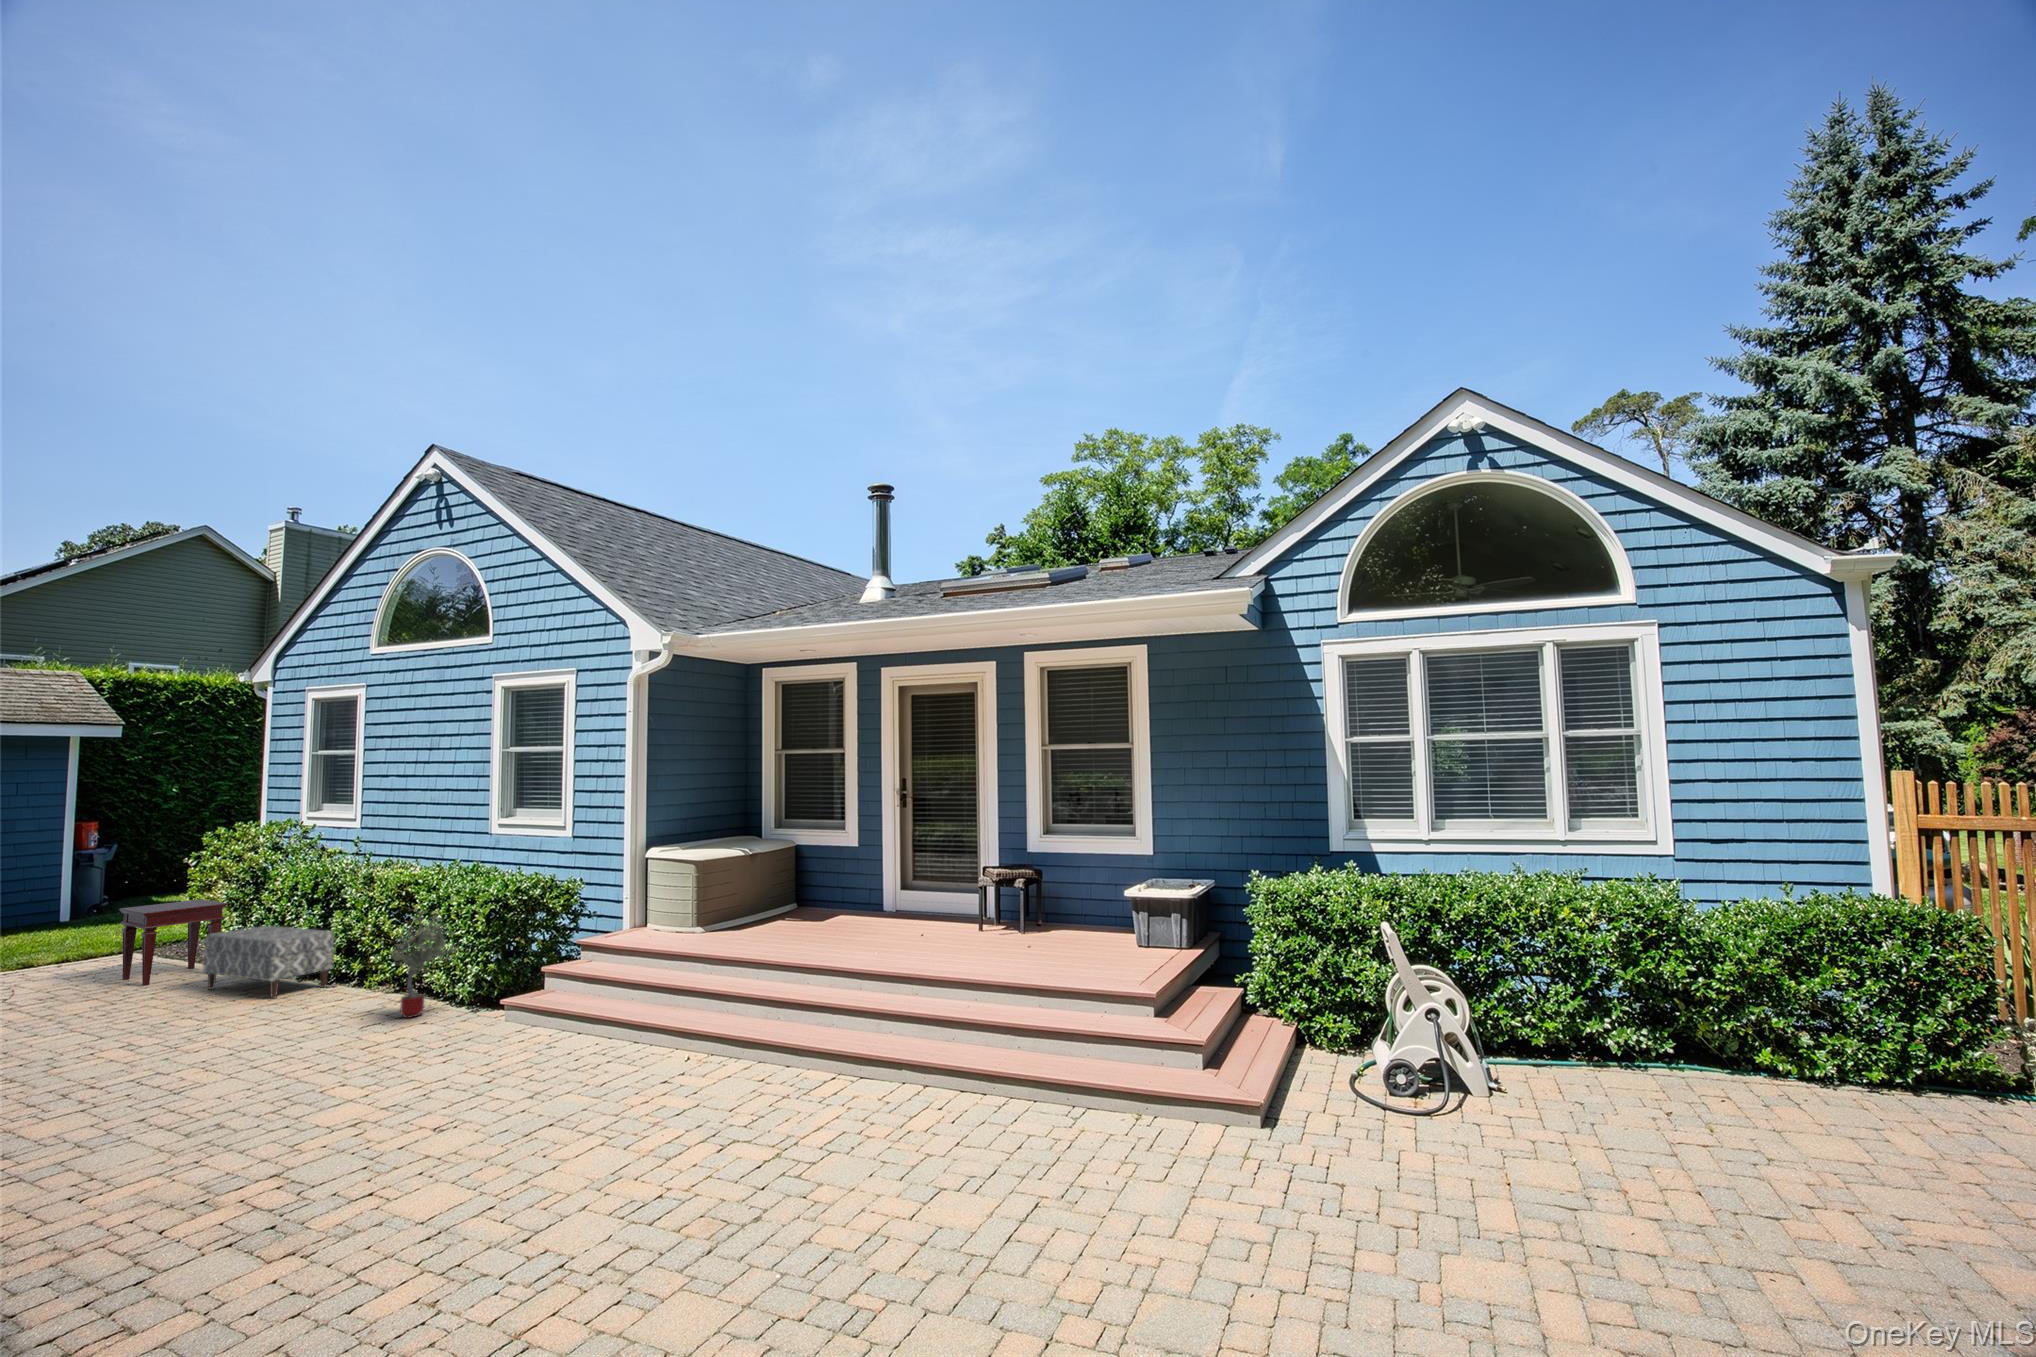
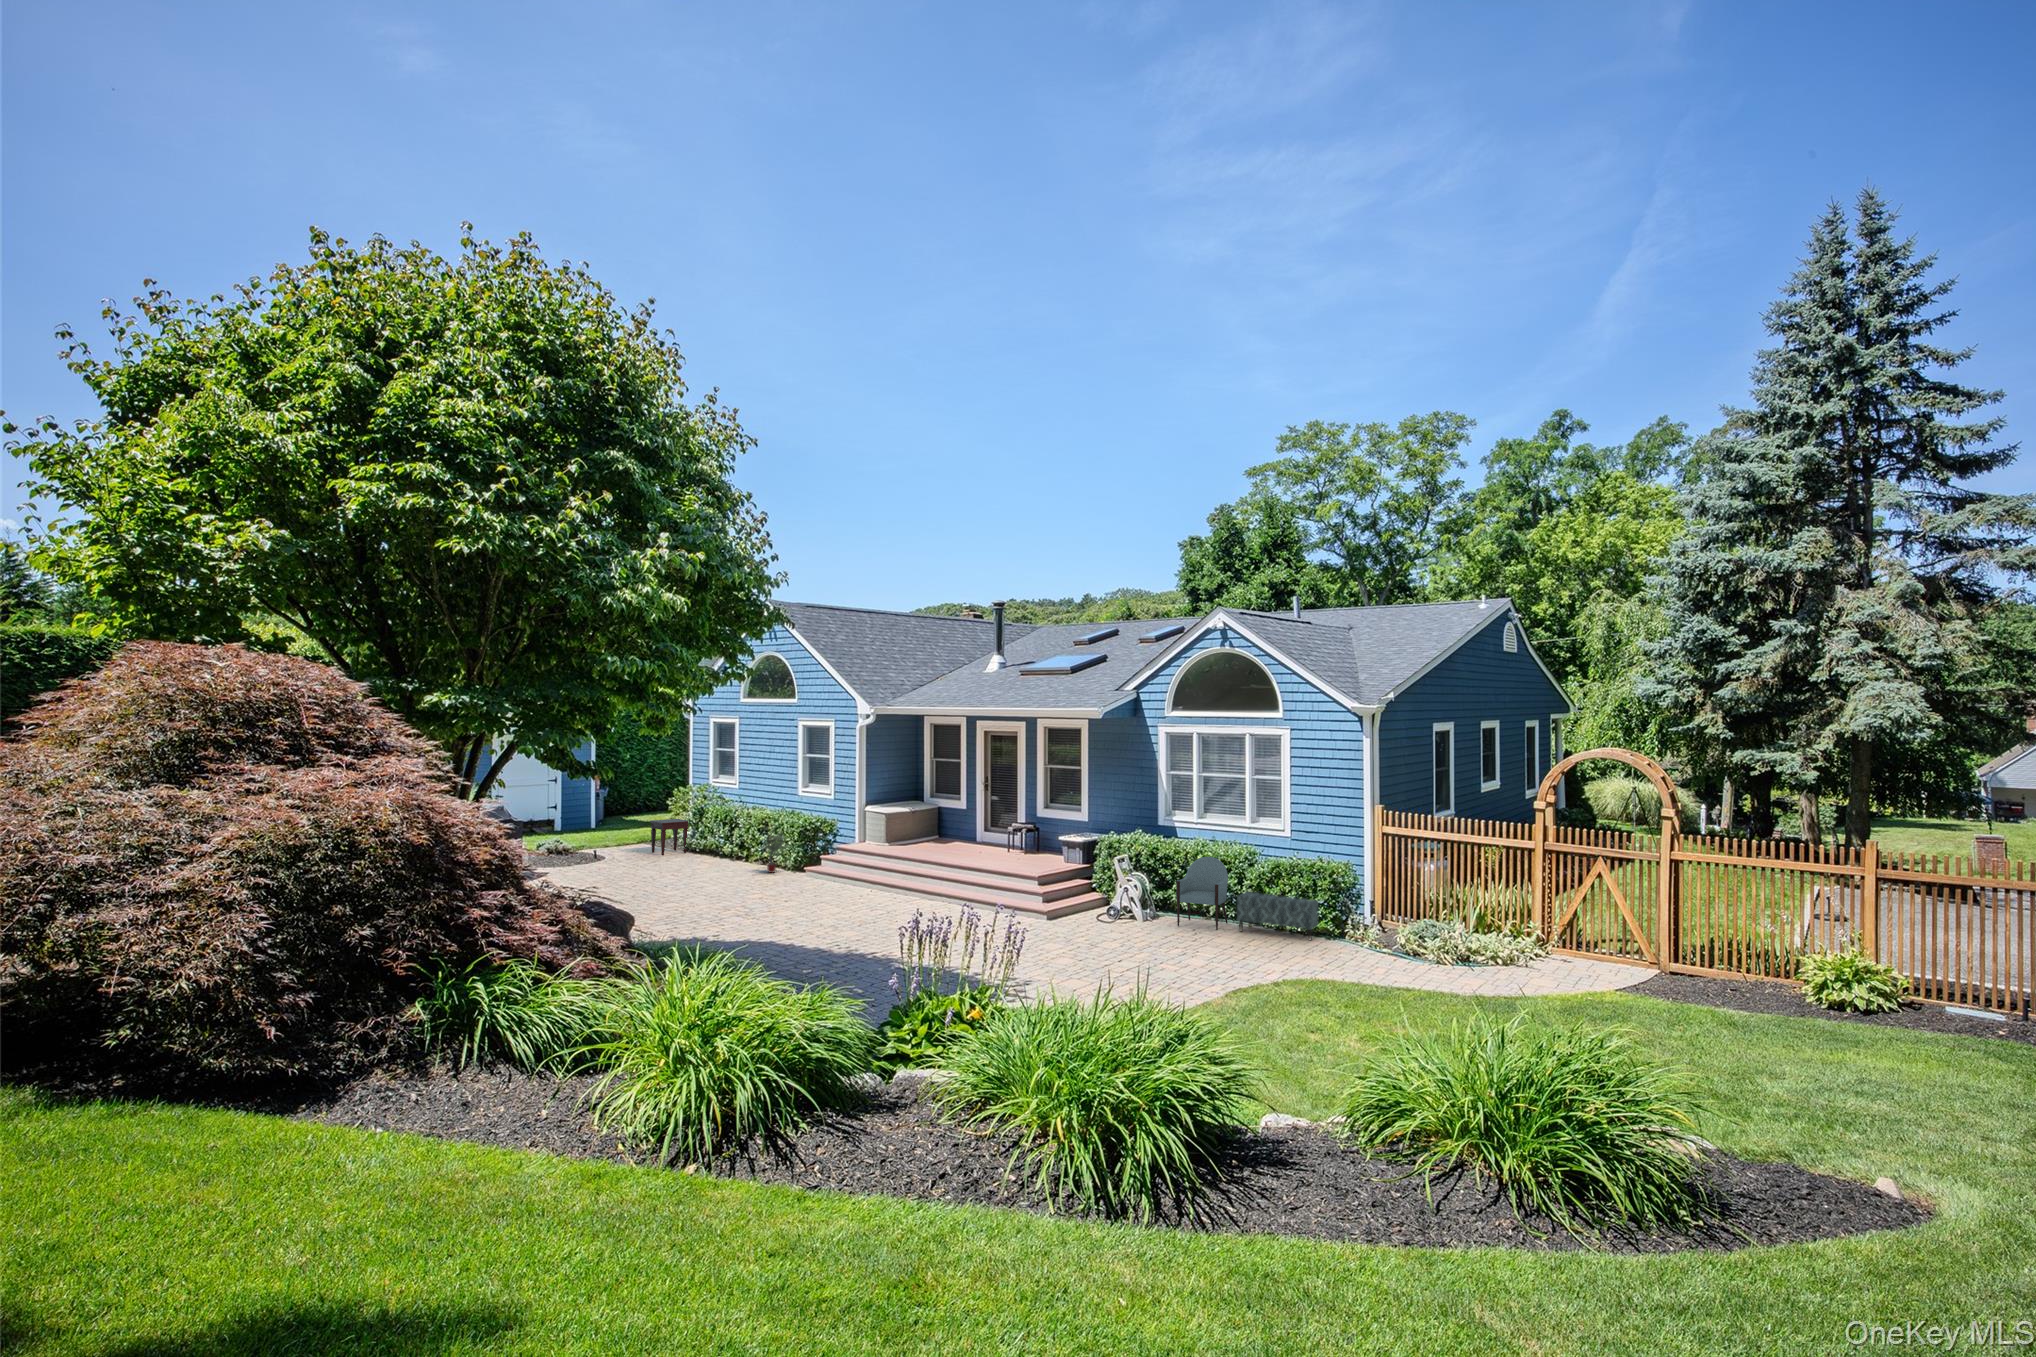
chair: none [1520,916,1678,1110] -> present [1176,857,1228,930]
bench: present [203,925,334,999] -> present [1237,892,1318,941]

